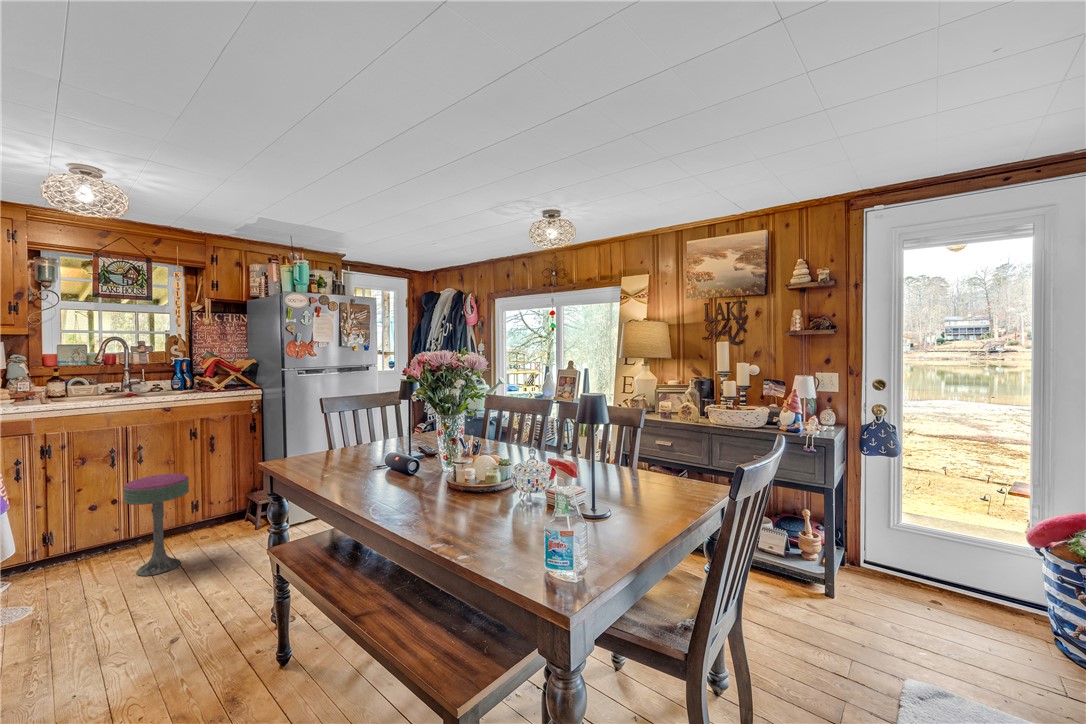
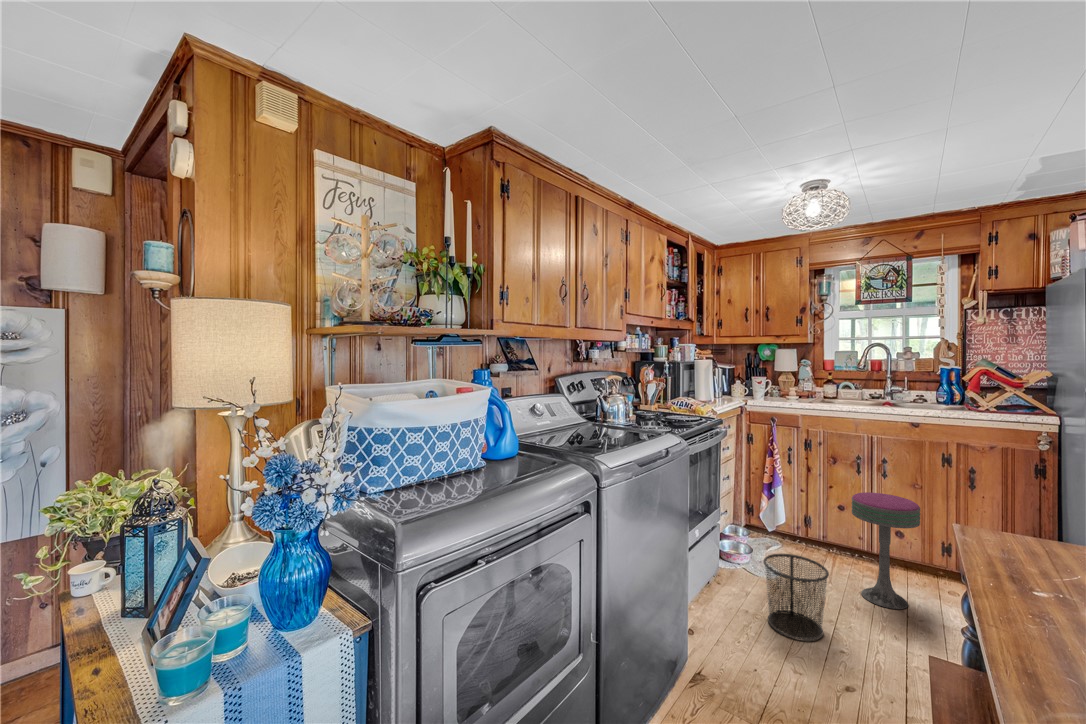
waste bin: none [42,559,129,653] -> present [764,554,829,641]

